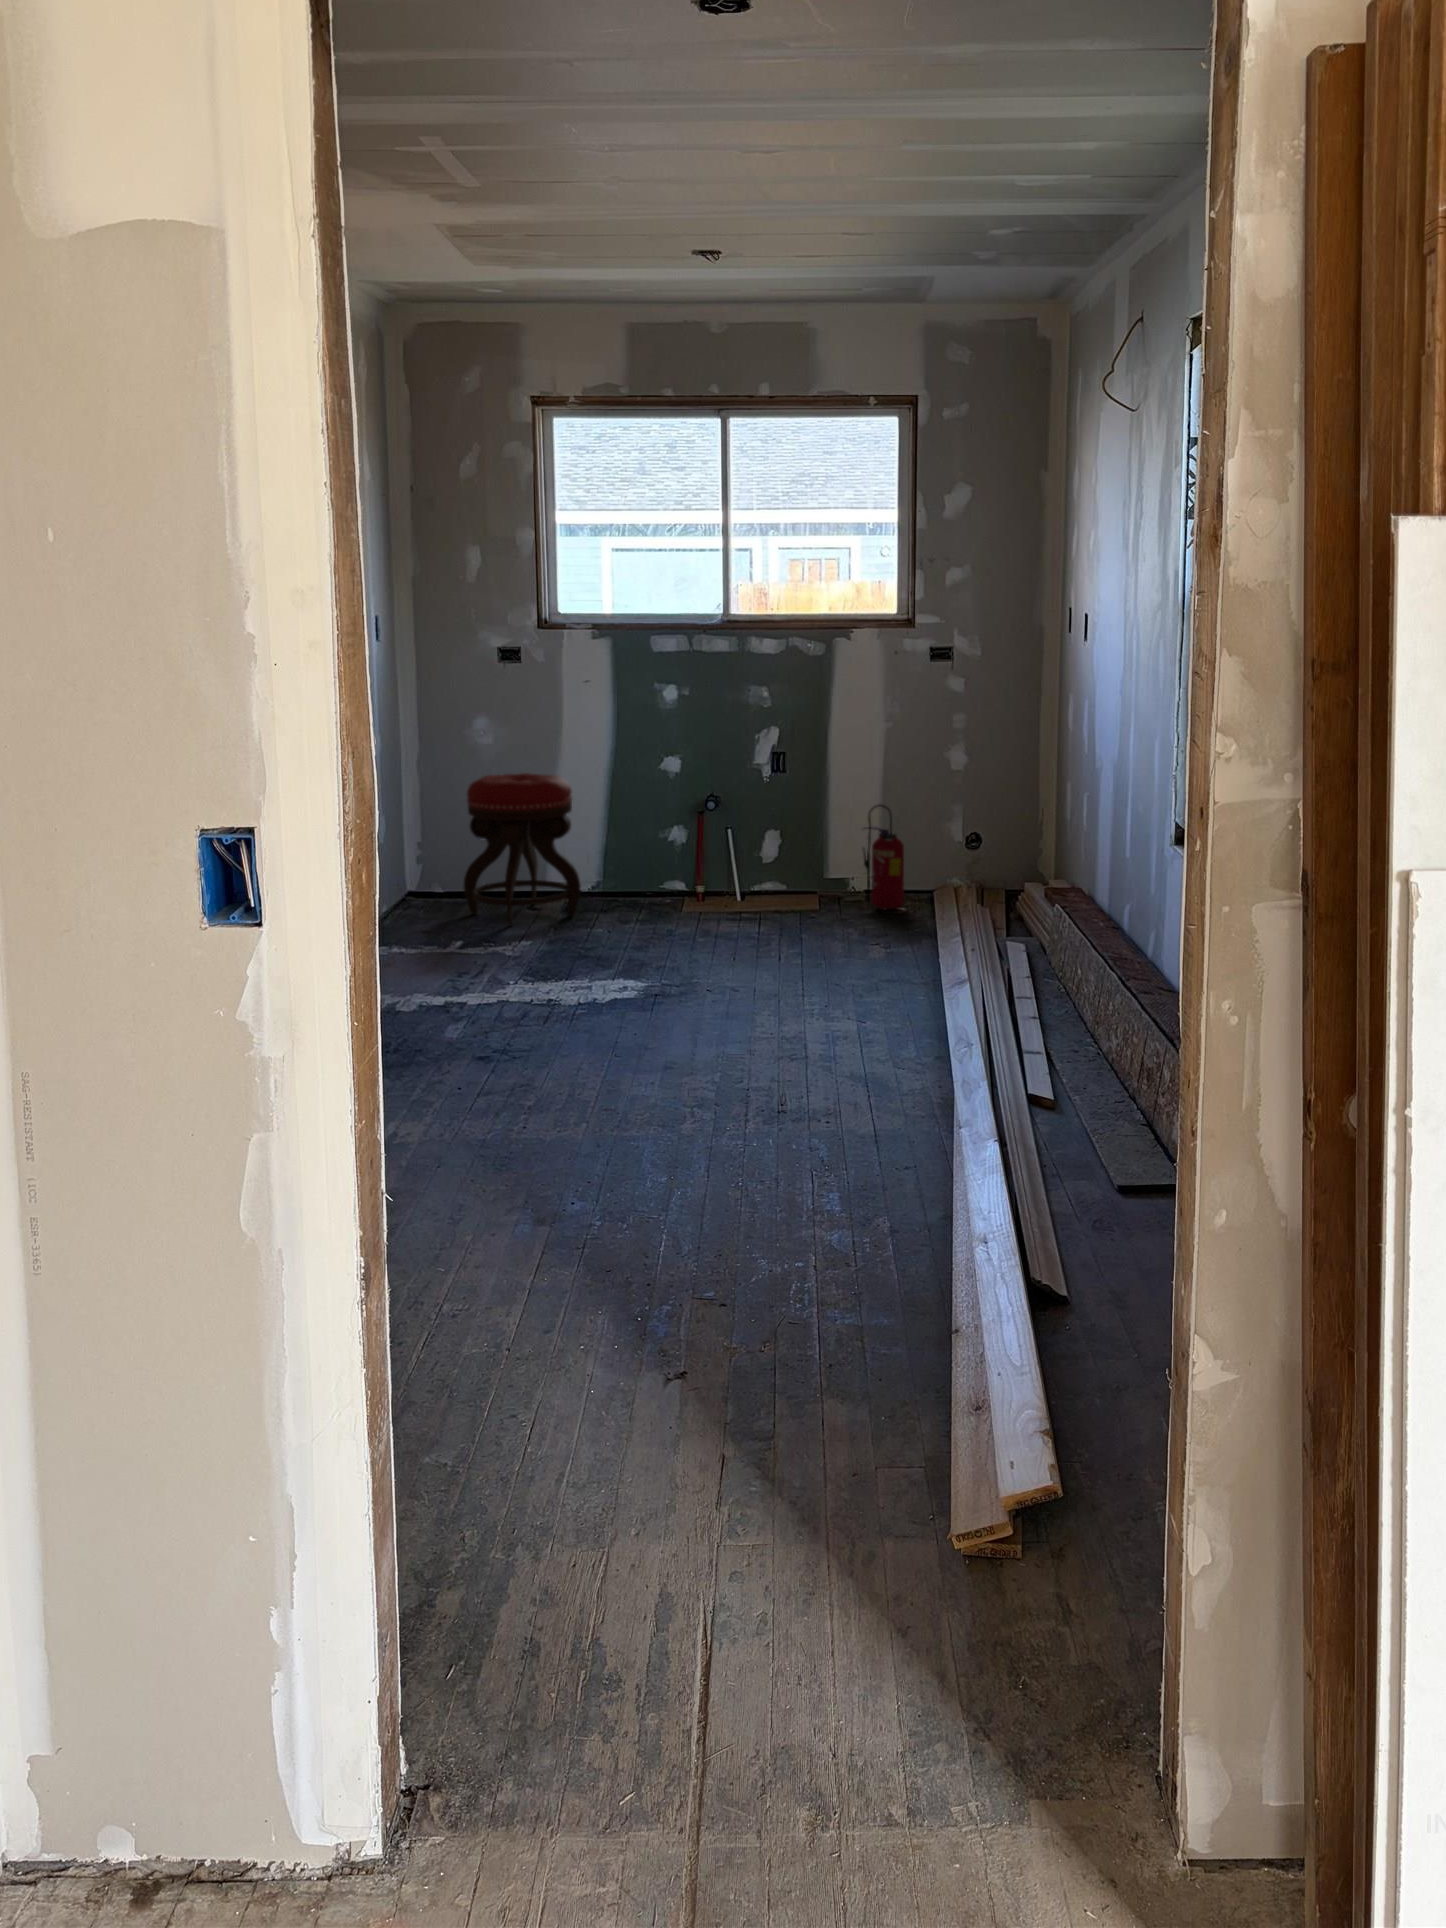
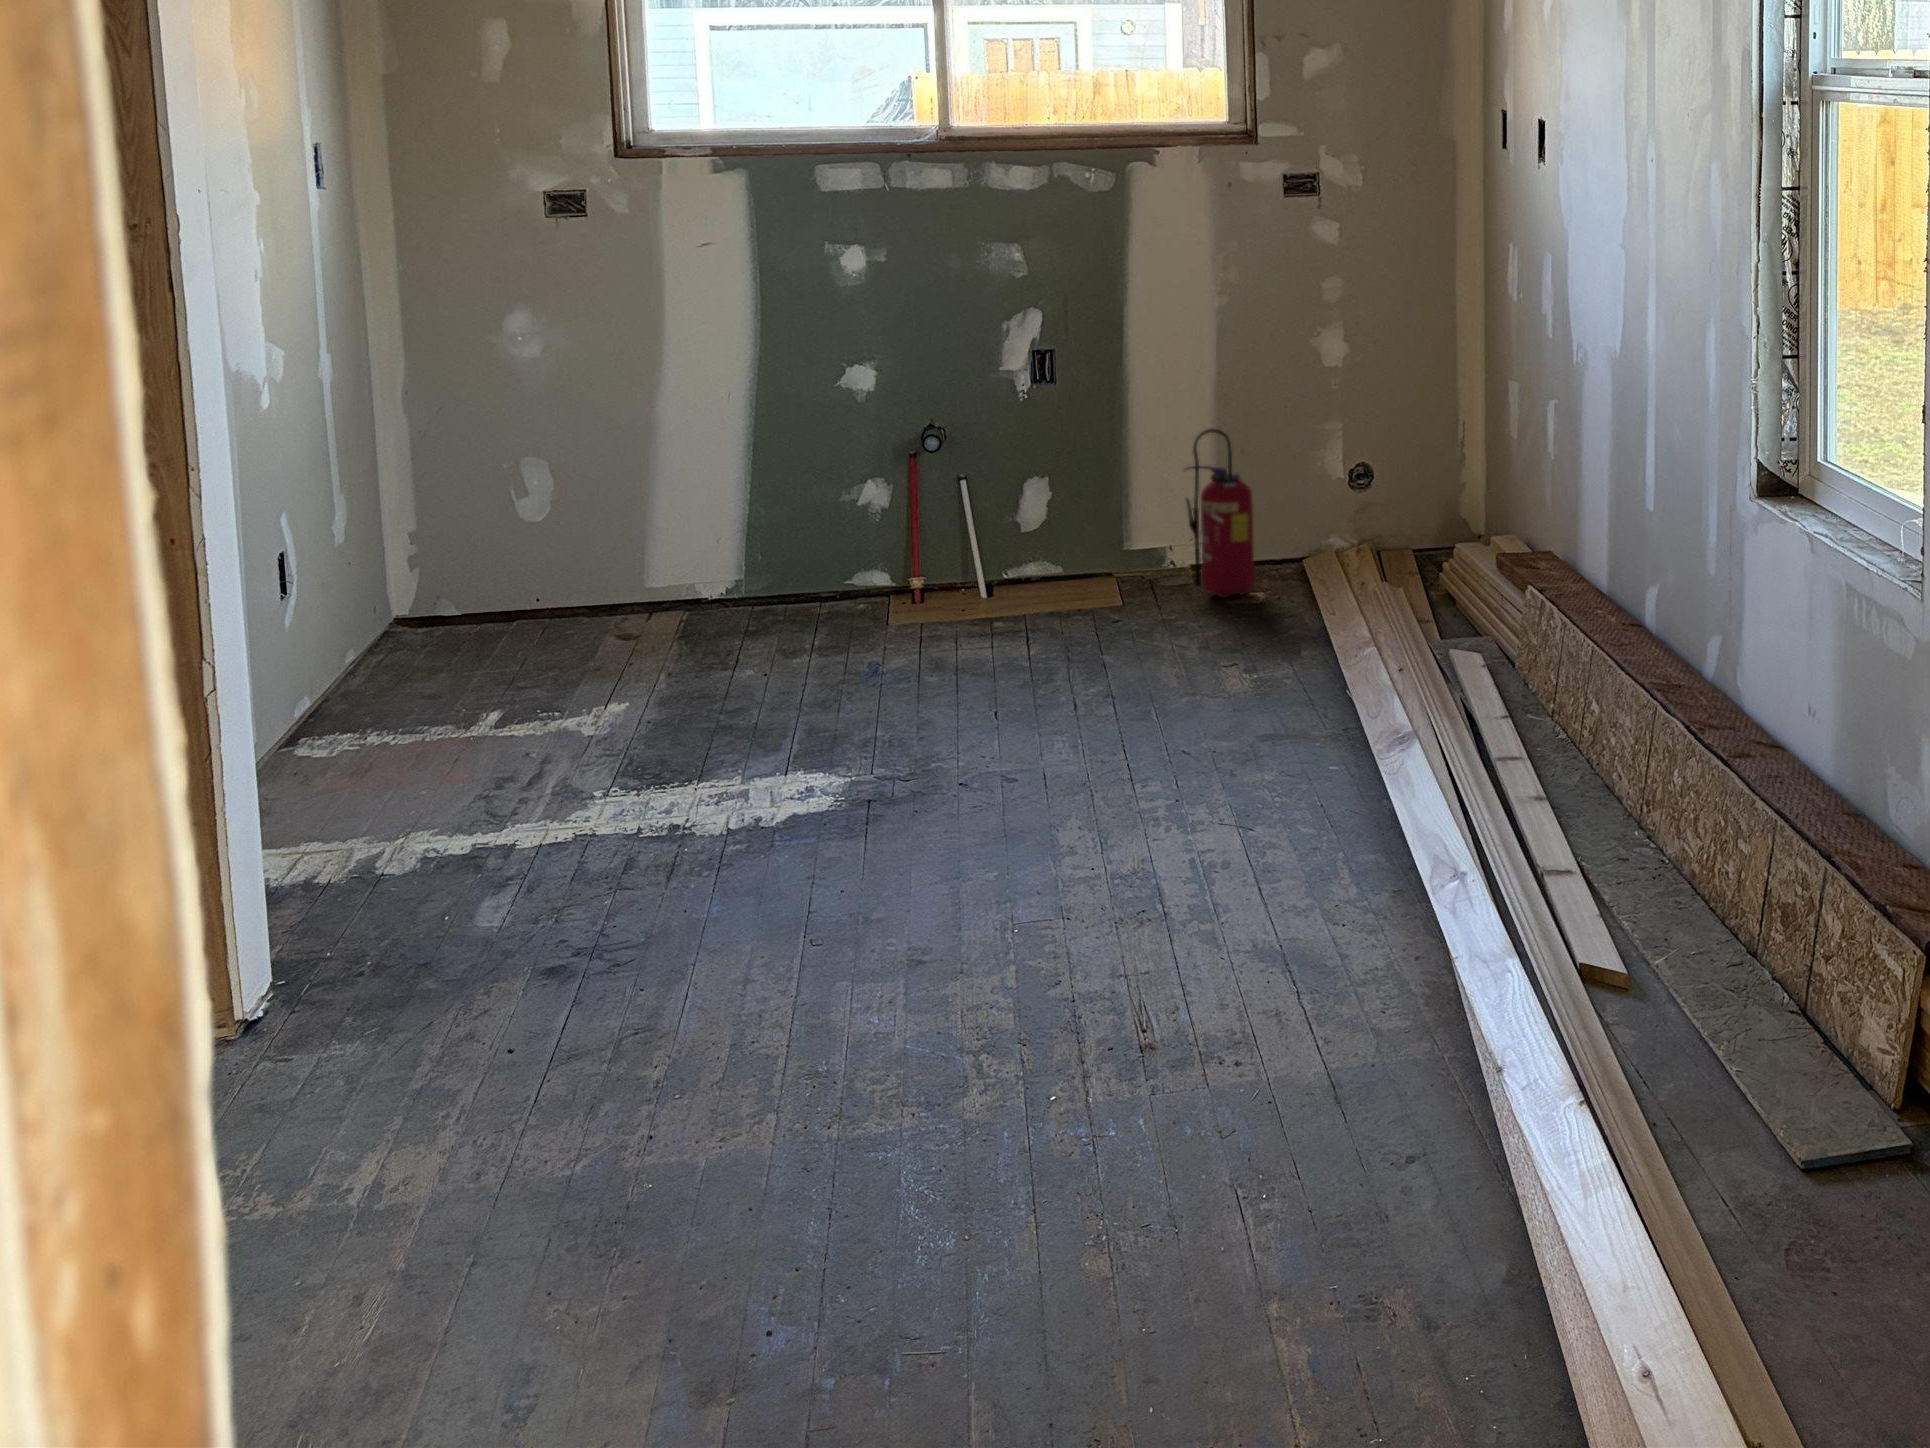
stool: present [463,773,581,926] -> none [497,406,712,676]

